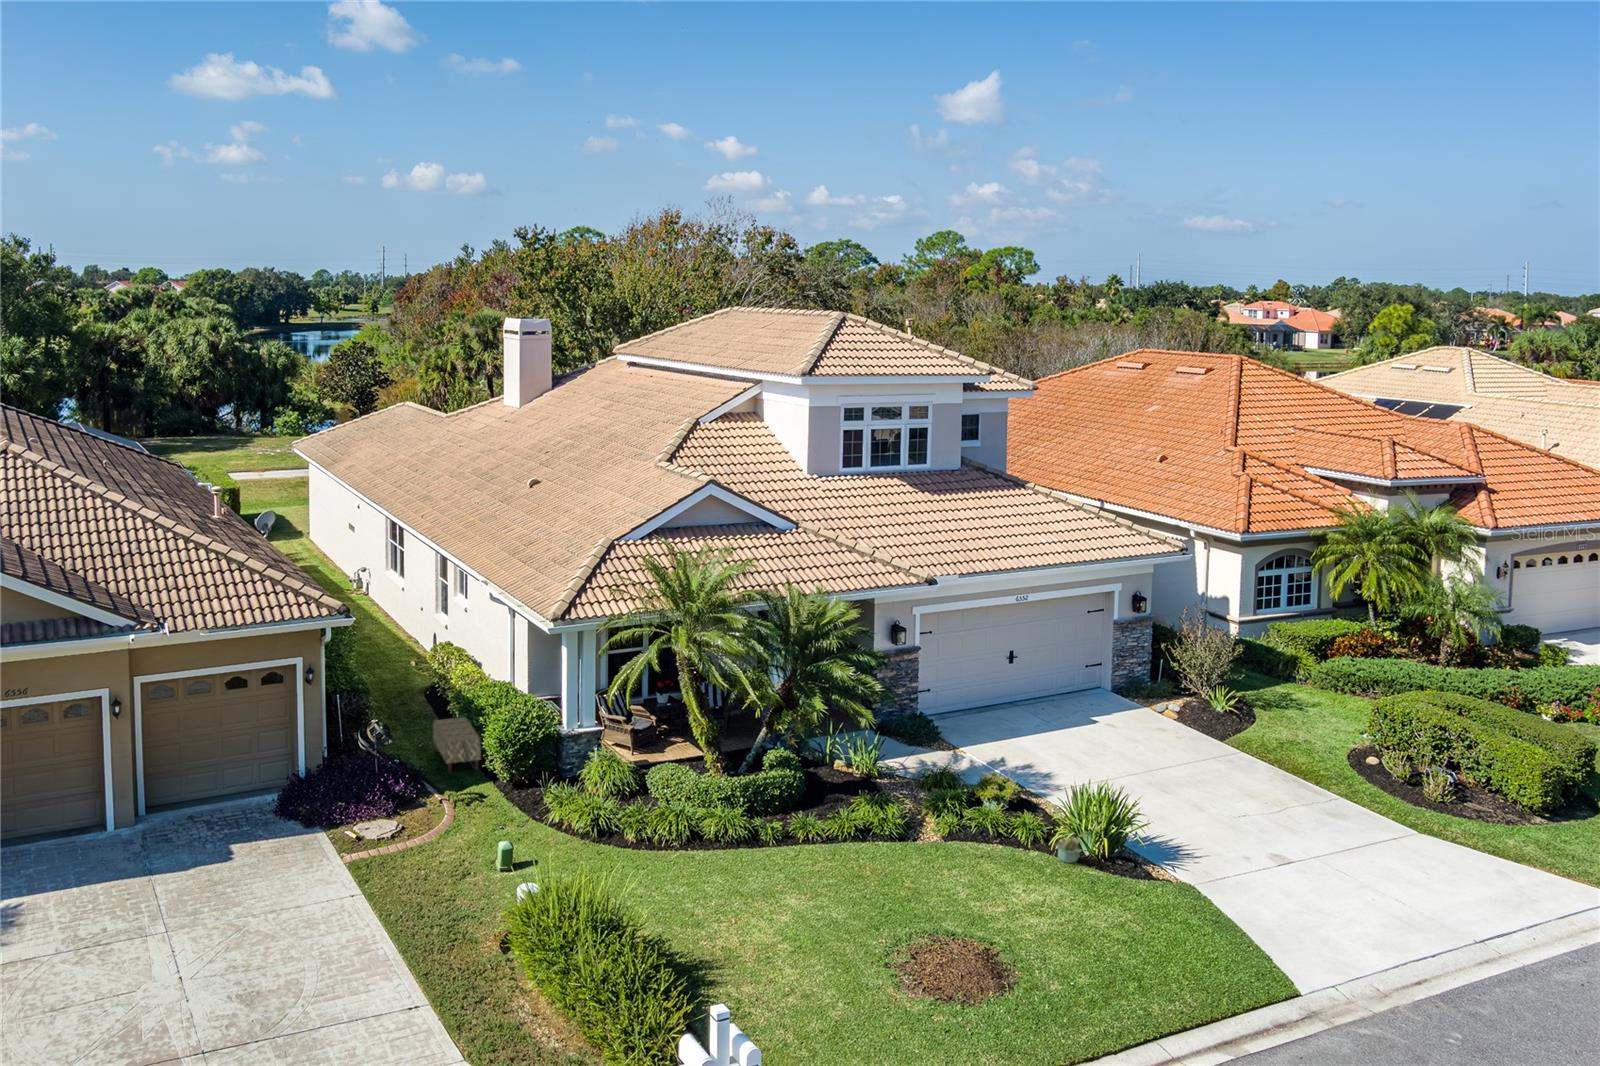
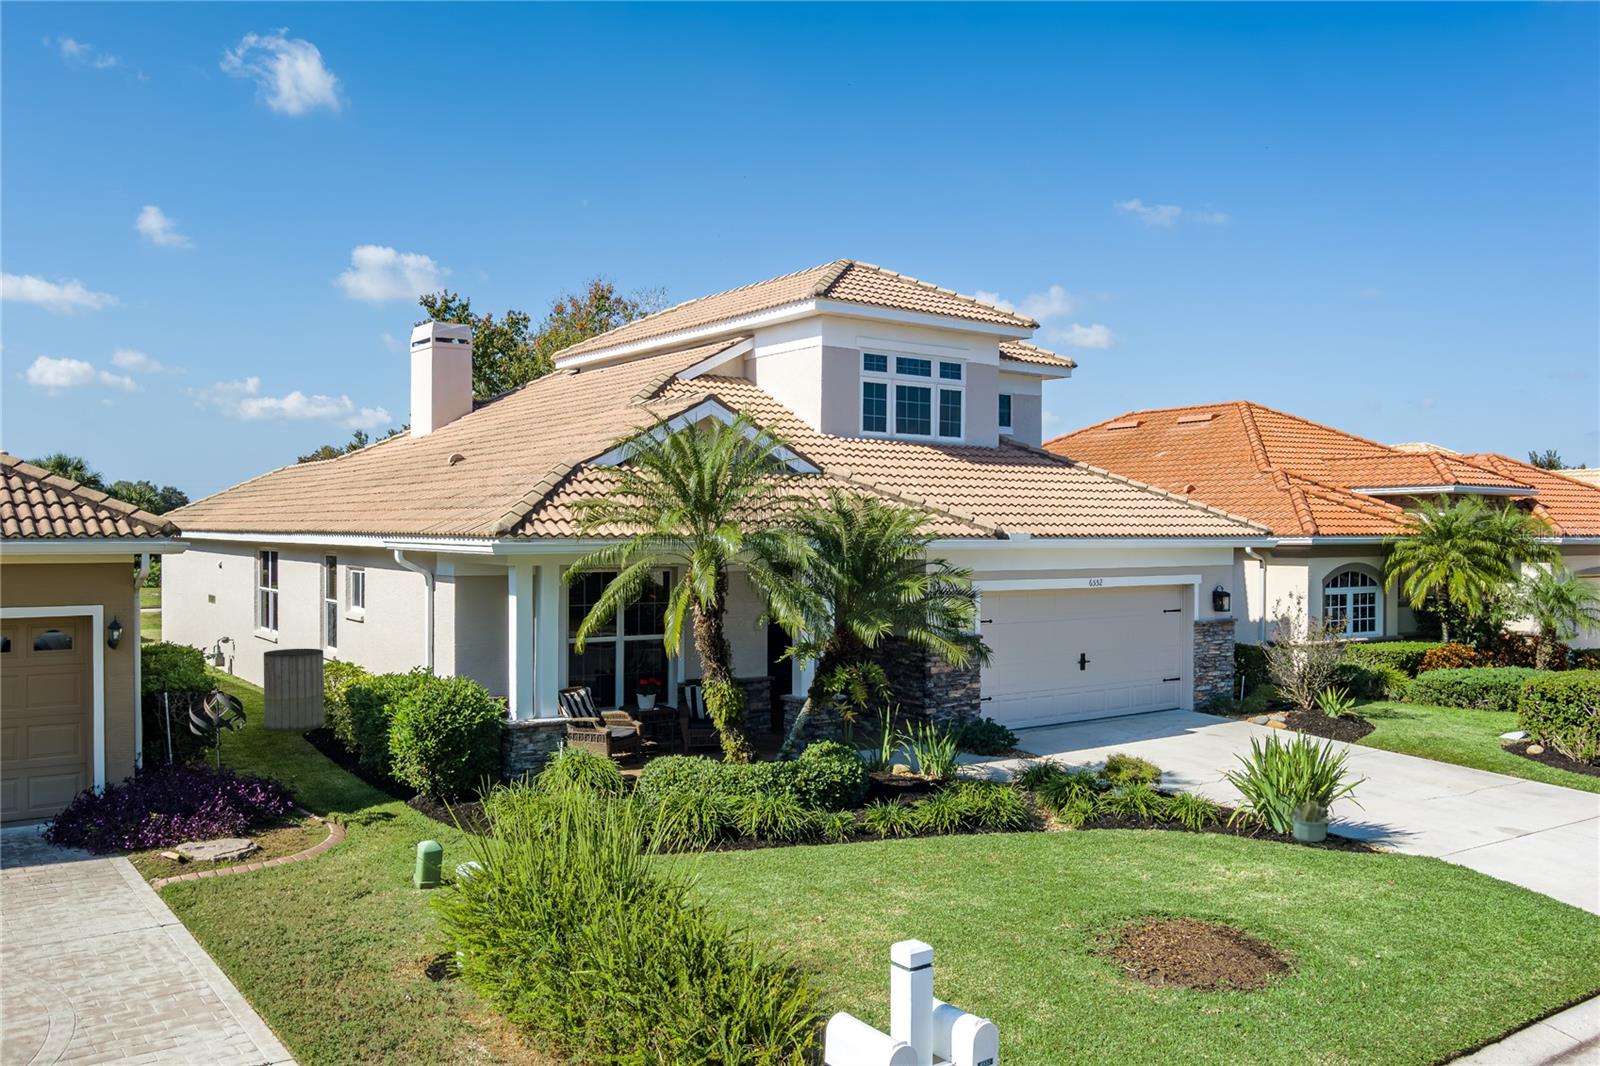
trash can: none [397,633,439,696] -> present [264,649,324,731]
bench: present [433,717,481,773] -> none [312,723,384,794]

